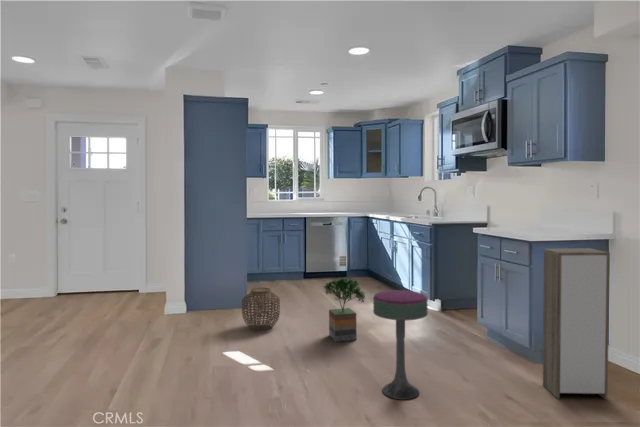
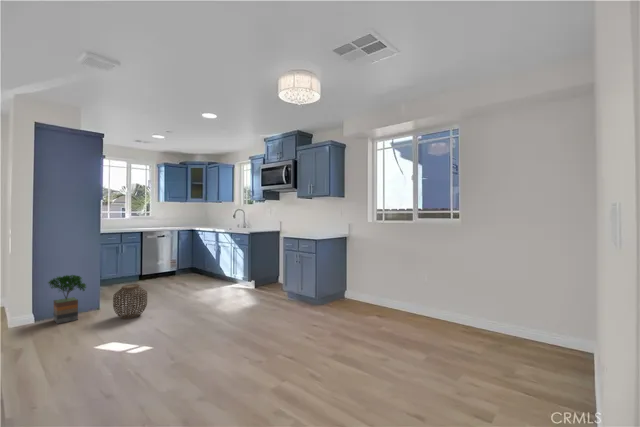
storage cabinet: present [543,248,610,399] -> none [329,242,358,321]
potted tree: present [323,279,365,342] -> present [48,275,86,324]
bar stool: present [373,290,428,399] -> none [243,271,276,337]

